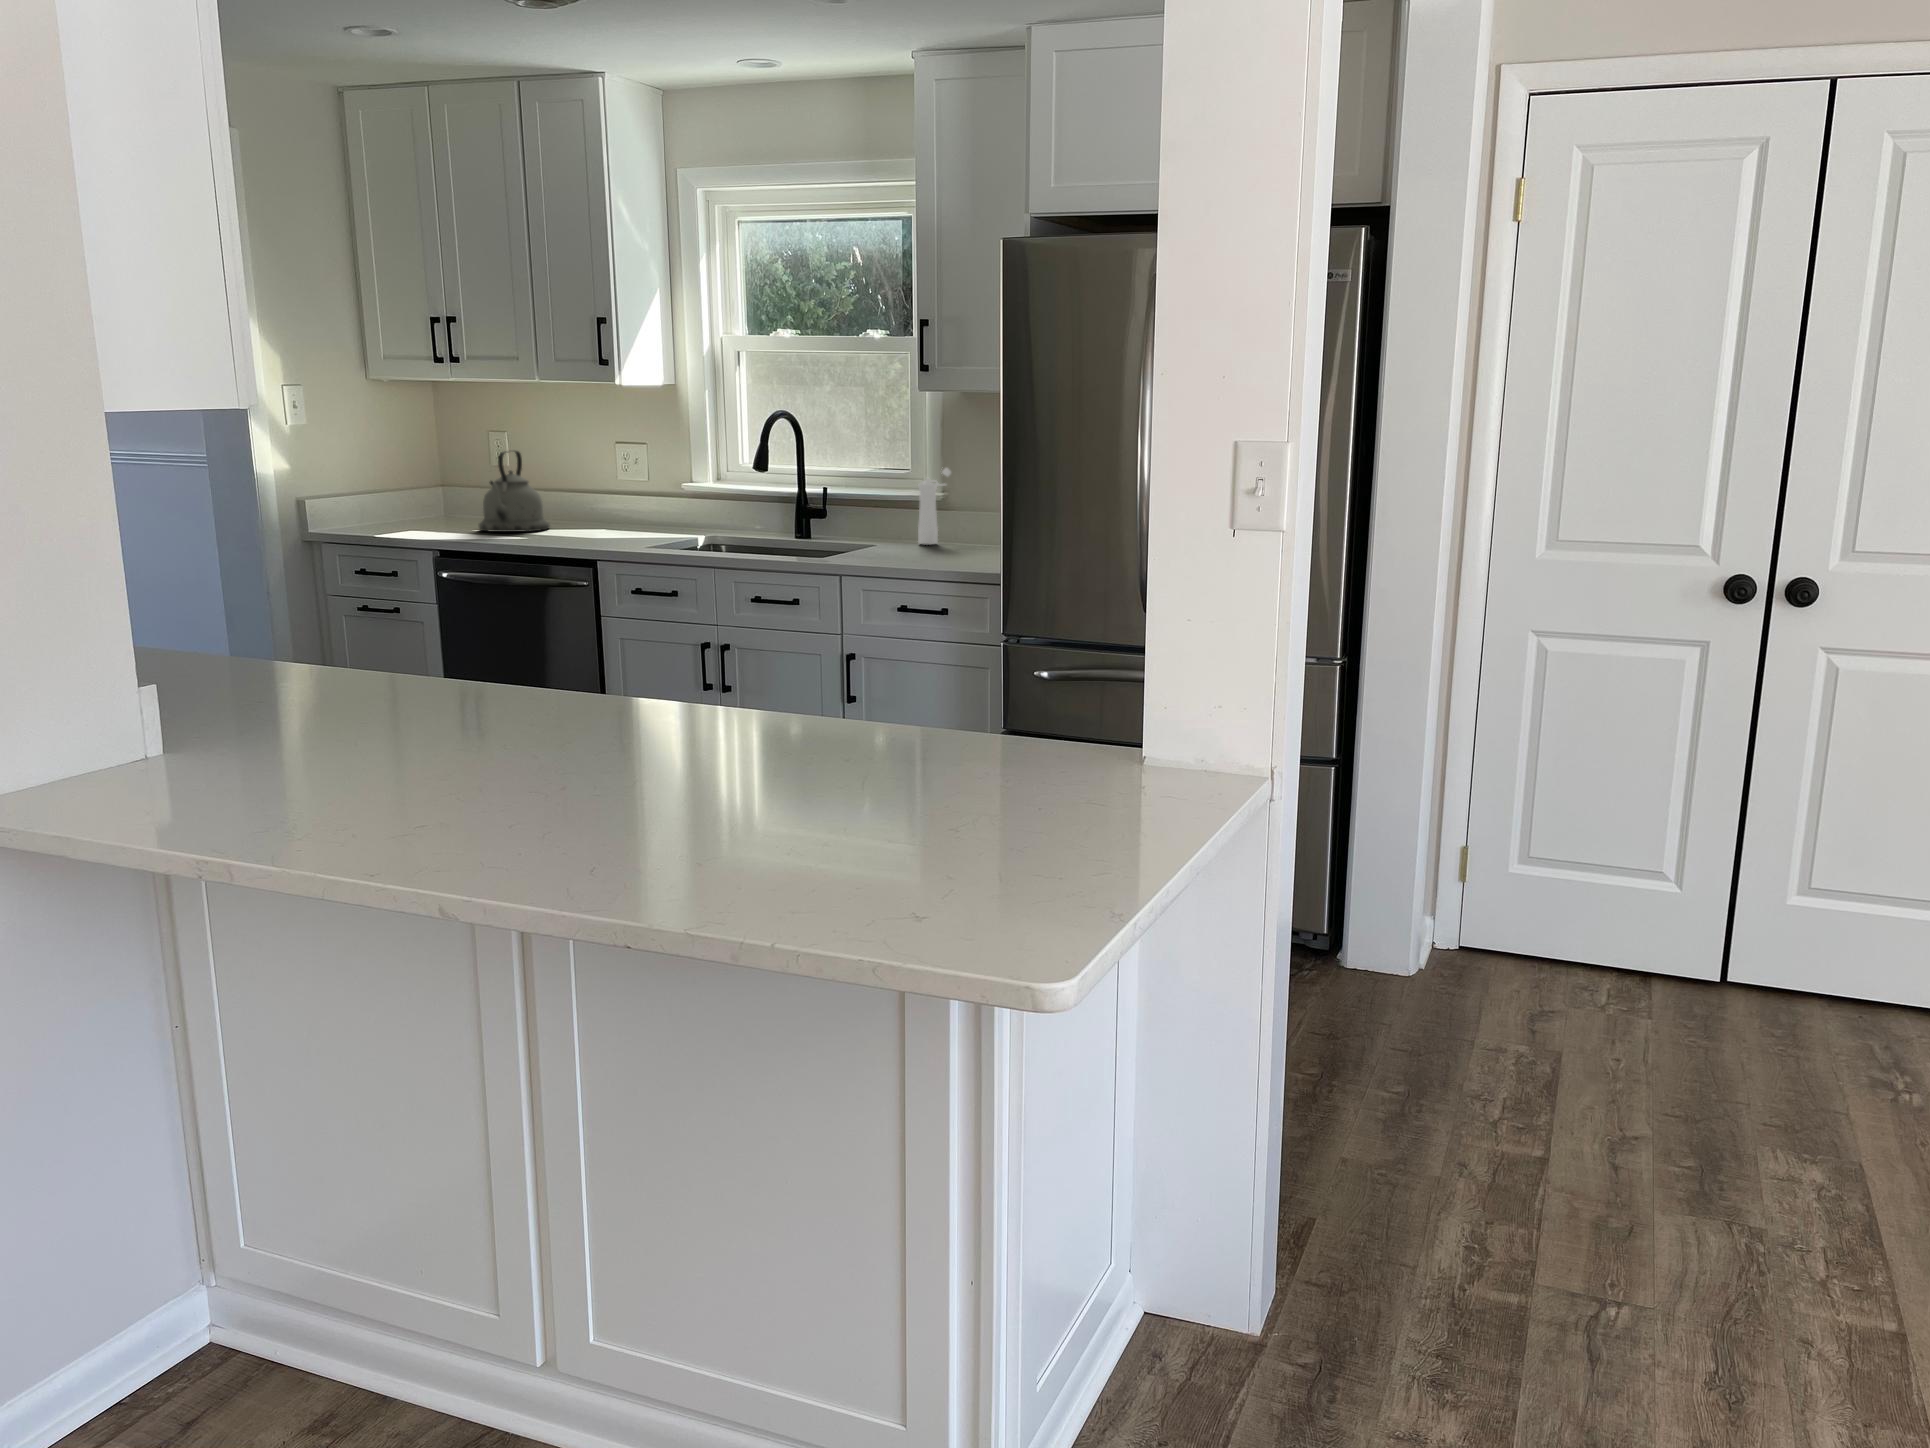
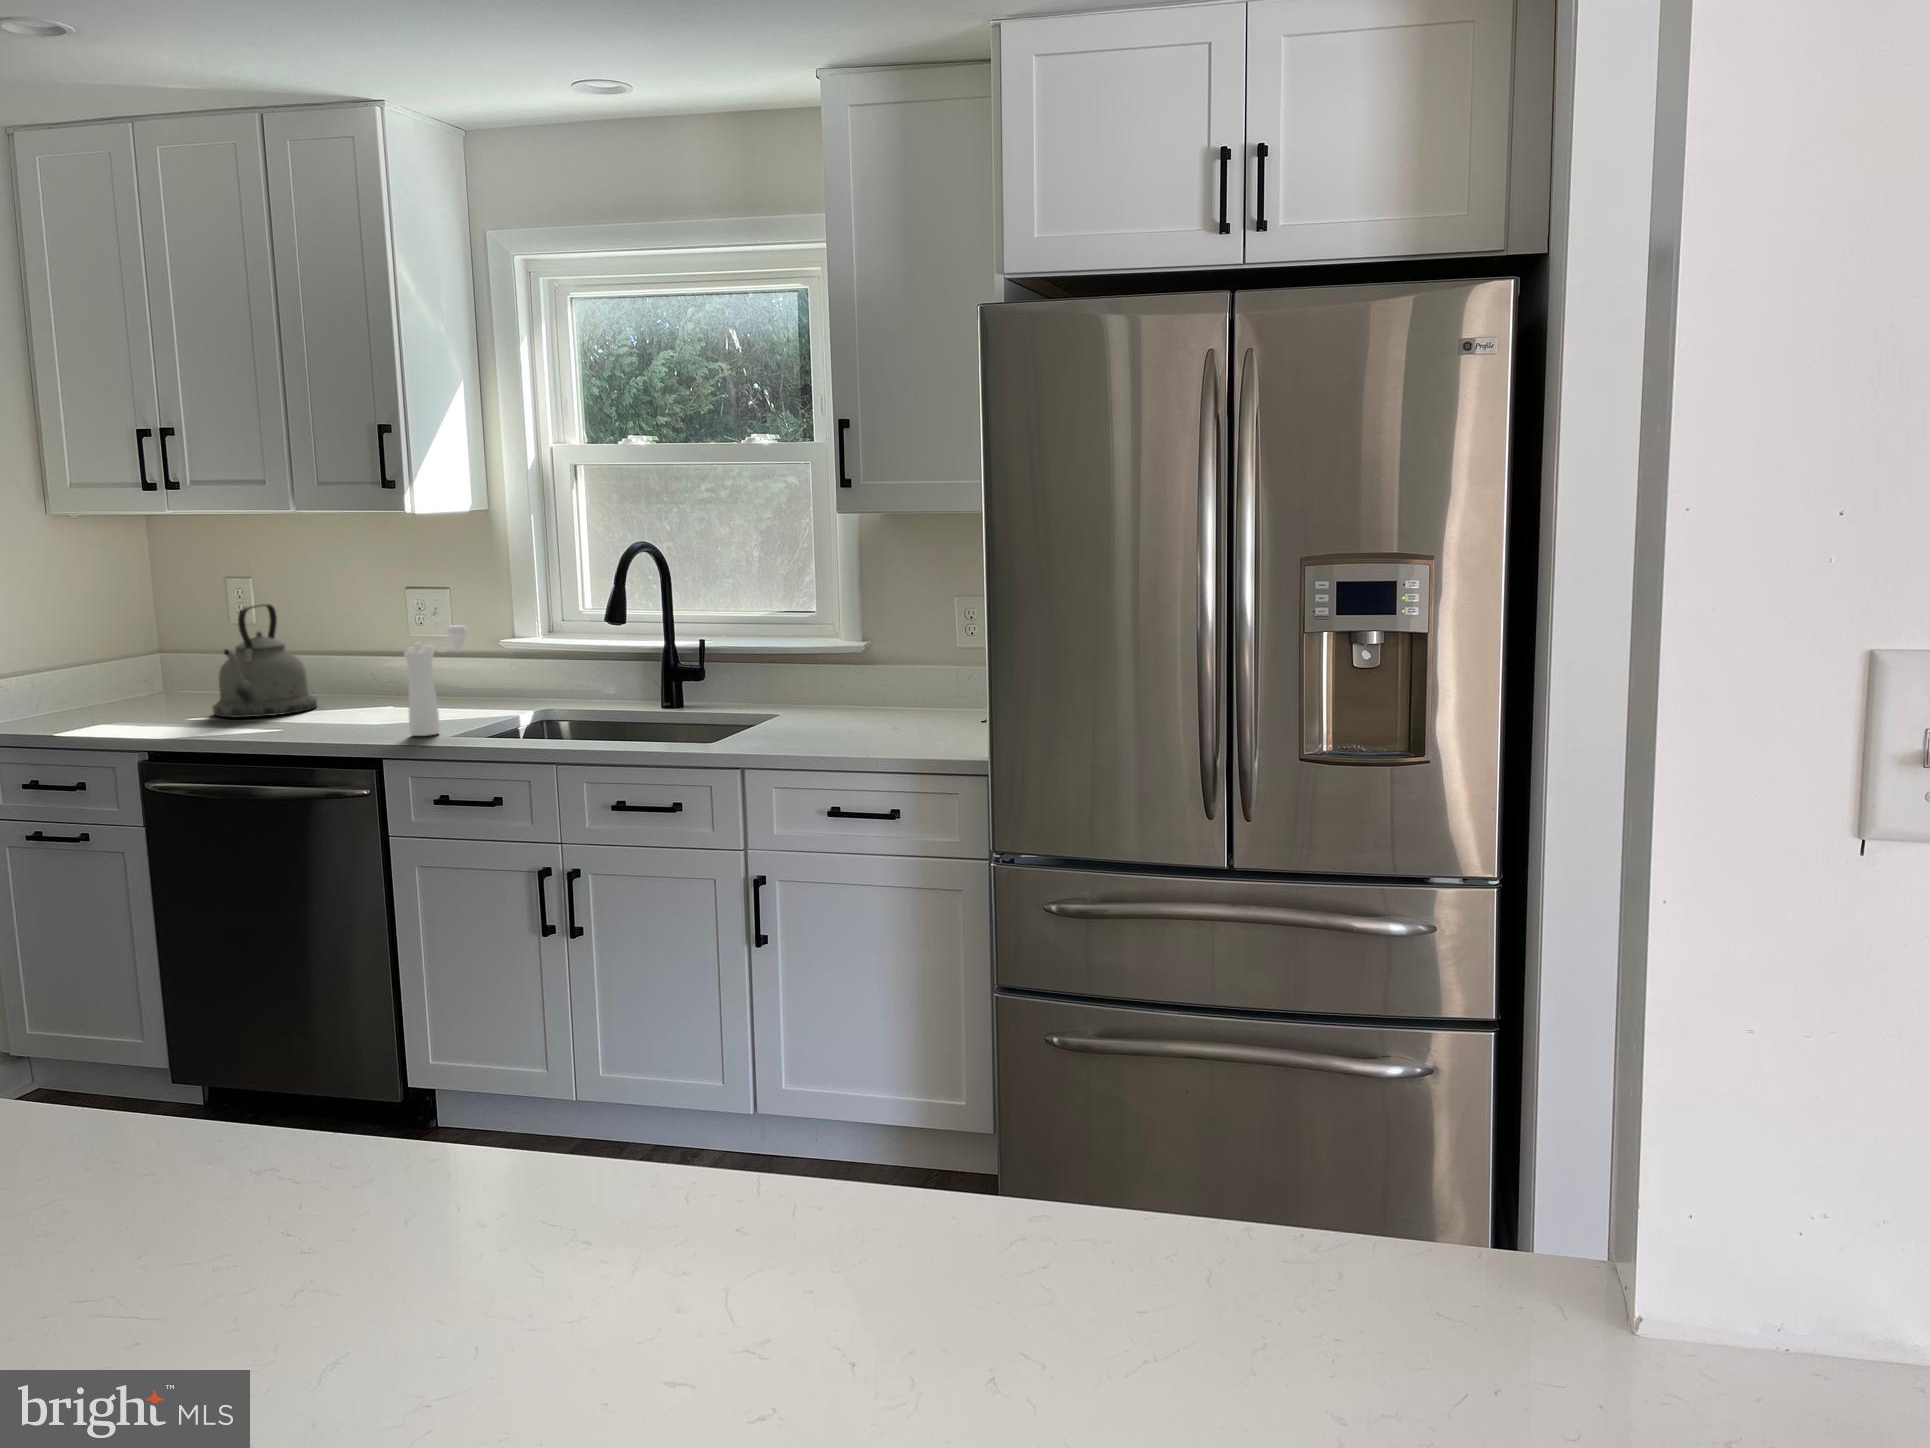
pepper mill: present [918,468,951,544] -> present [404,625,468,736]

